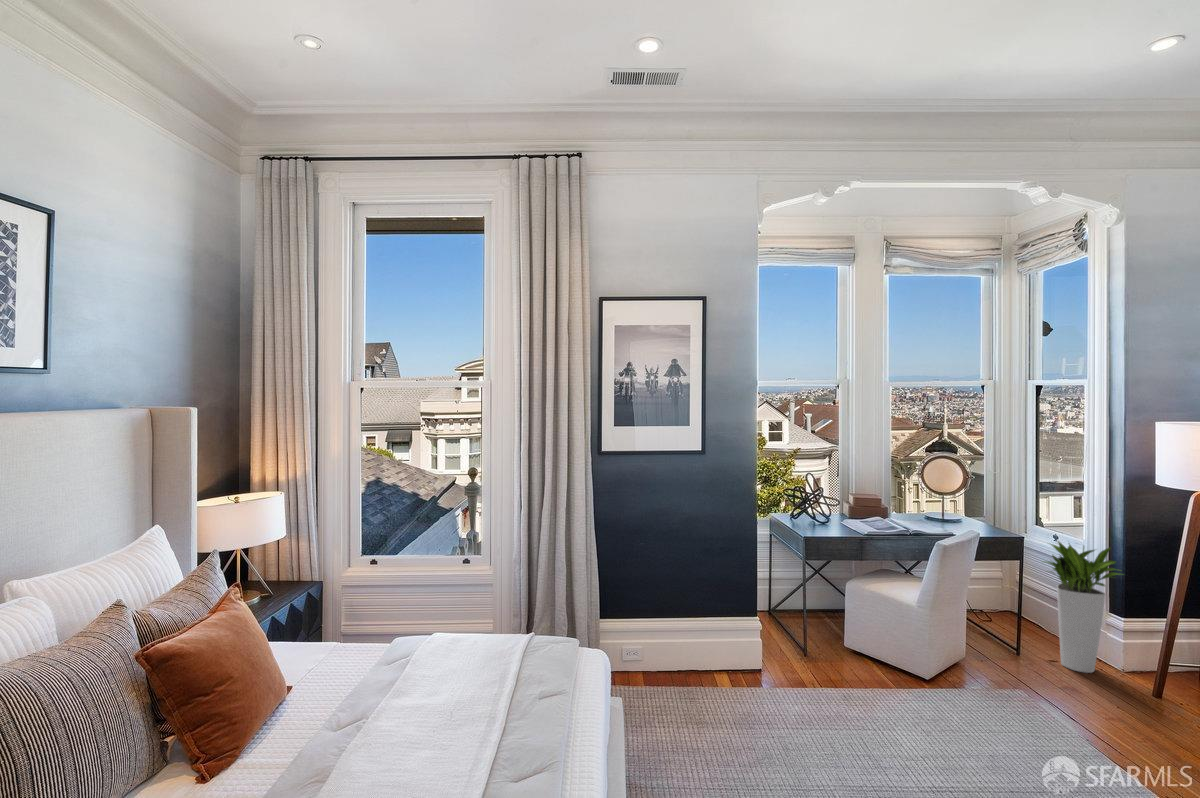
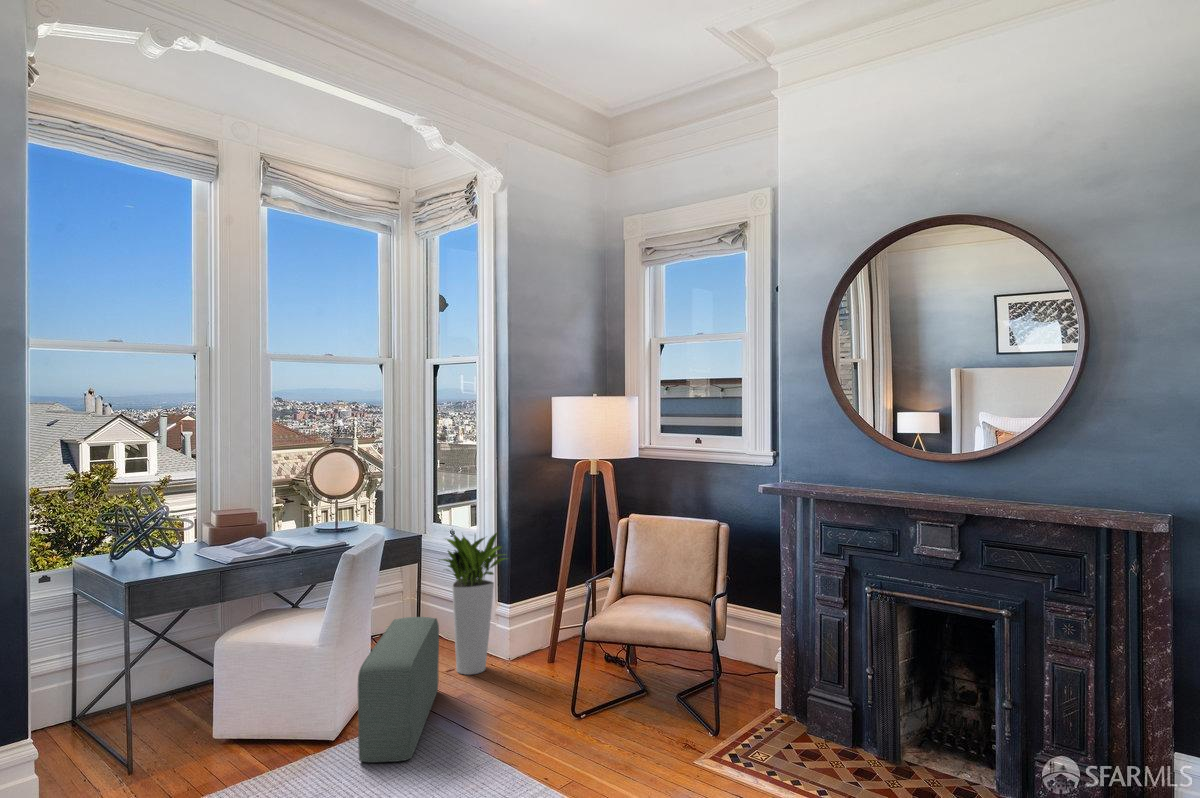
pouf: none [967,603,1042,724] -> present [358,617,439,762]

